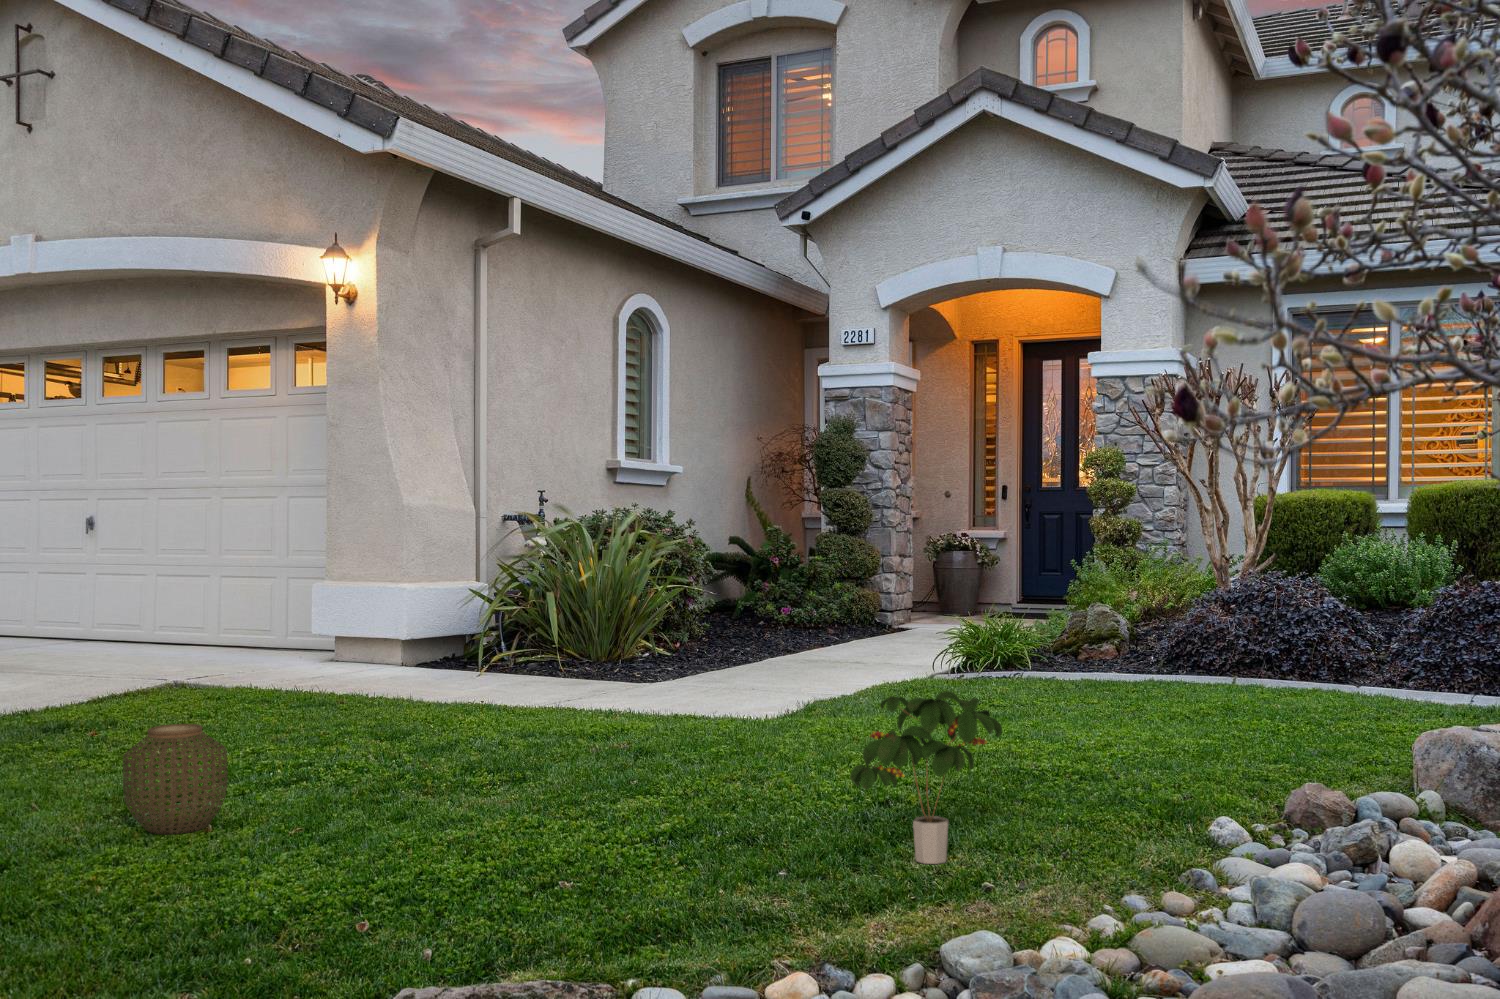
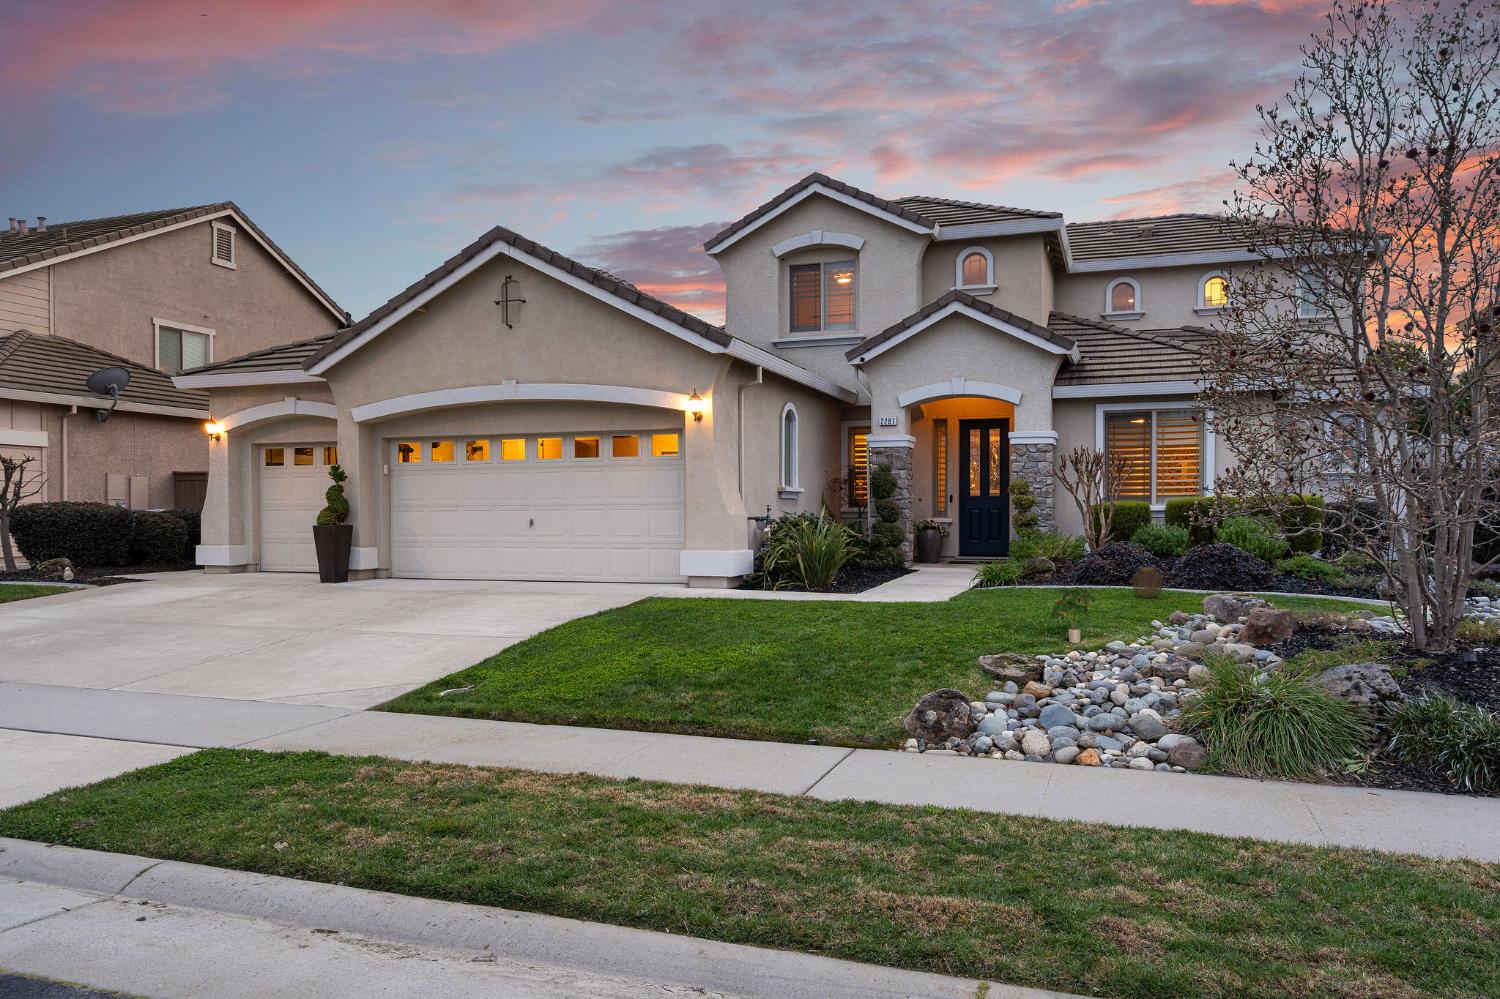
woven basket: present [123,724,228,834] -> present [1132,567,1163,598]

